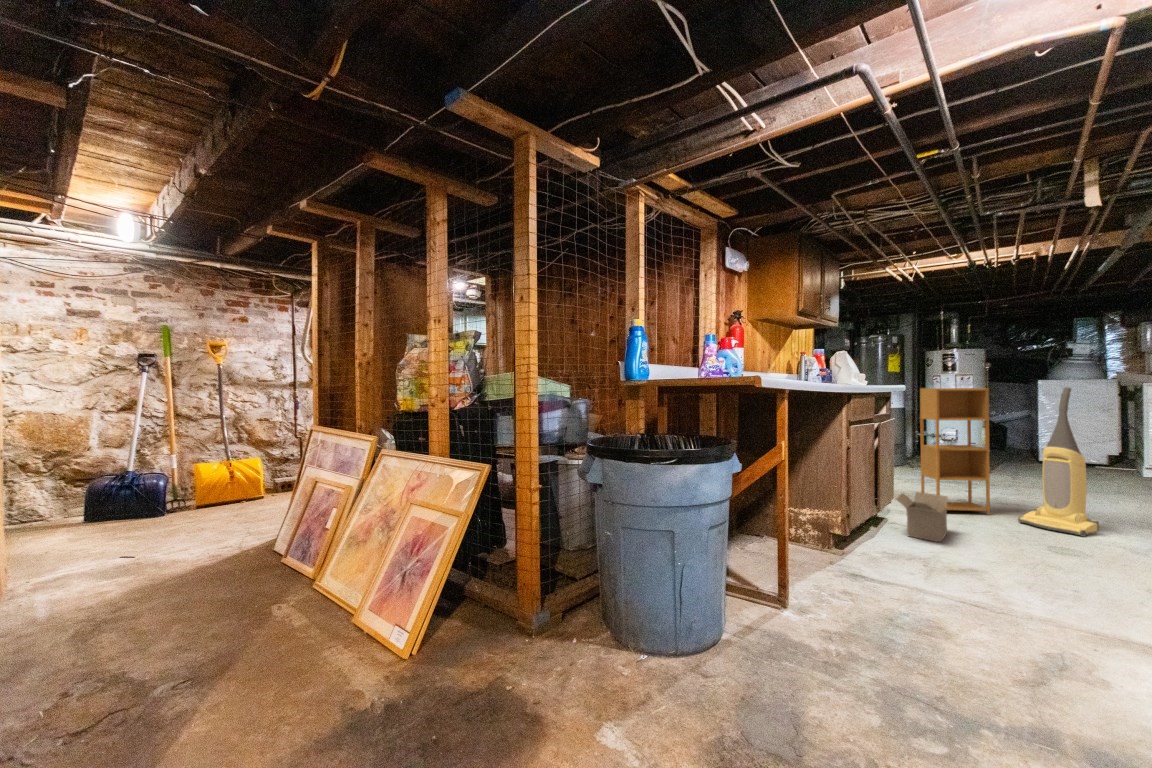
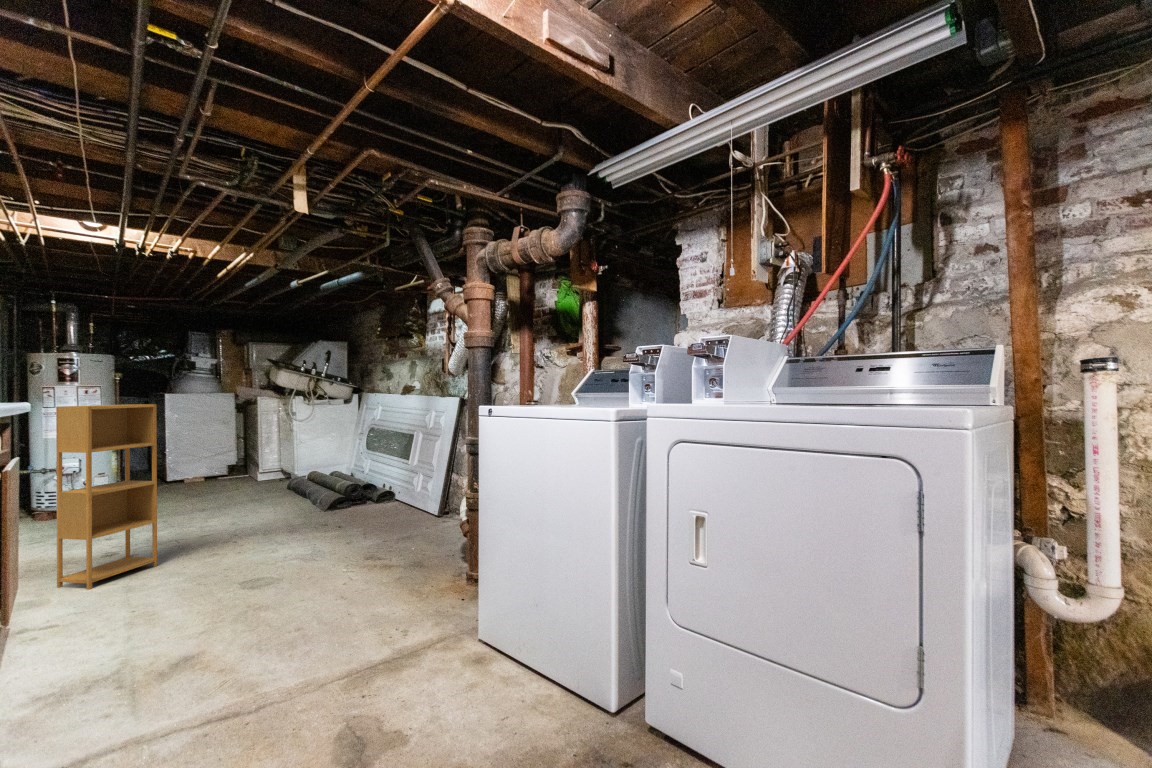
vacuum cleaner: present [1018,387,1099,537] -> none [193,402,268,564]
cardboard box: present [896,492,947,542] -> none [37,562,121,650]

